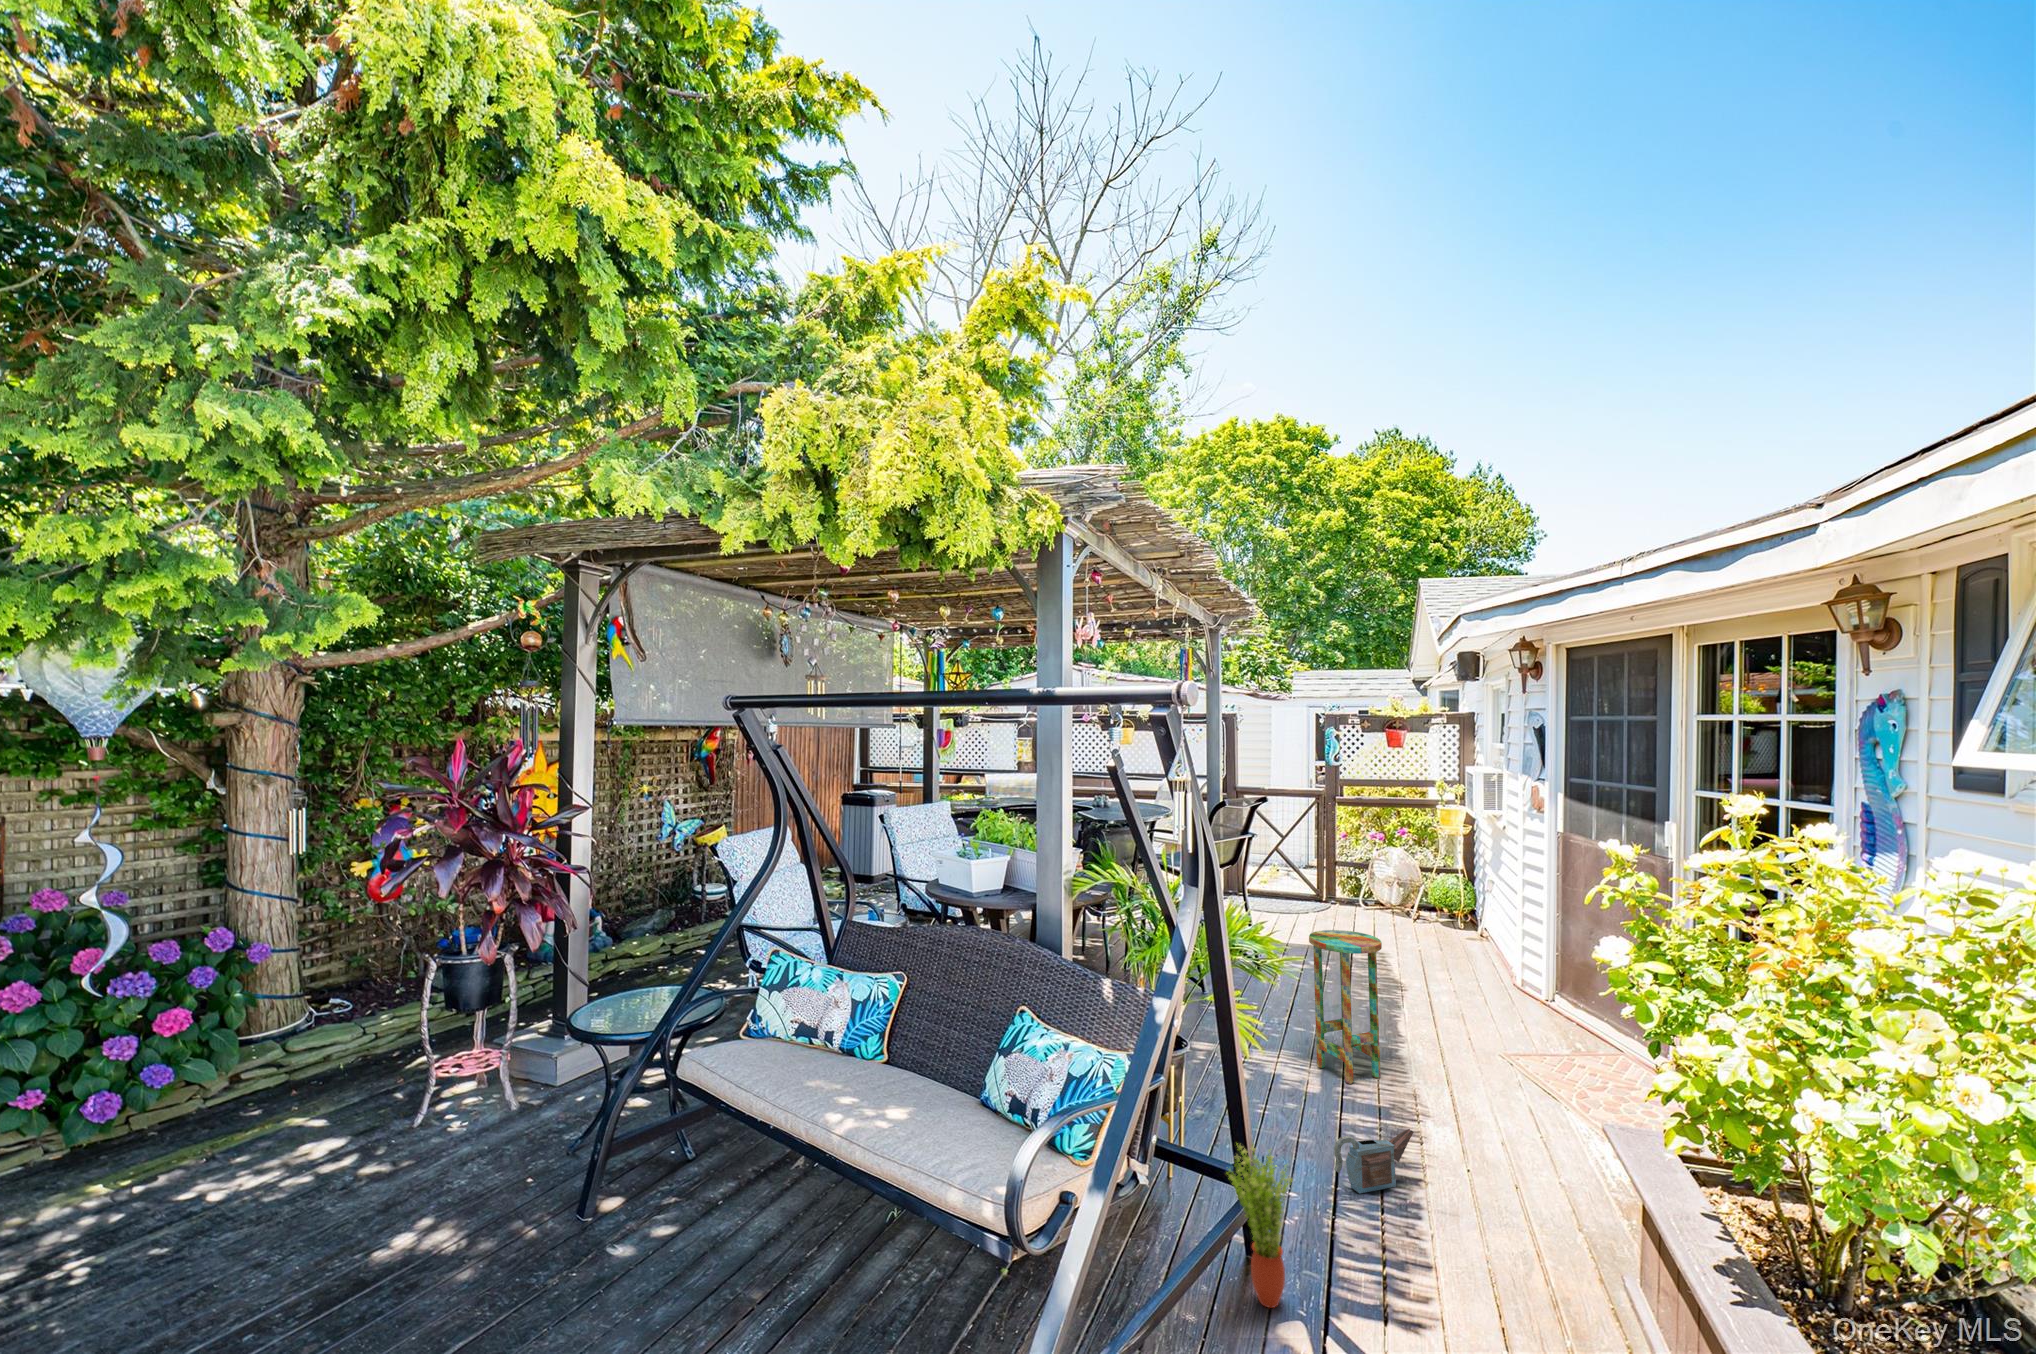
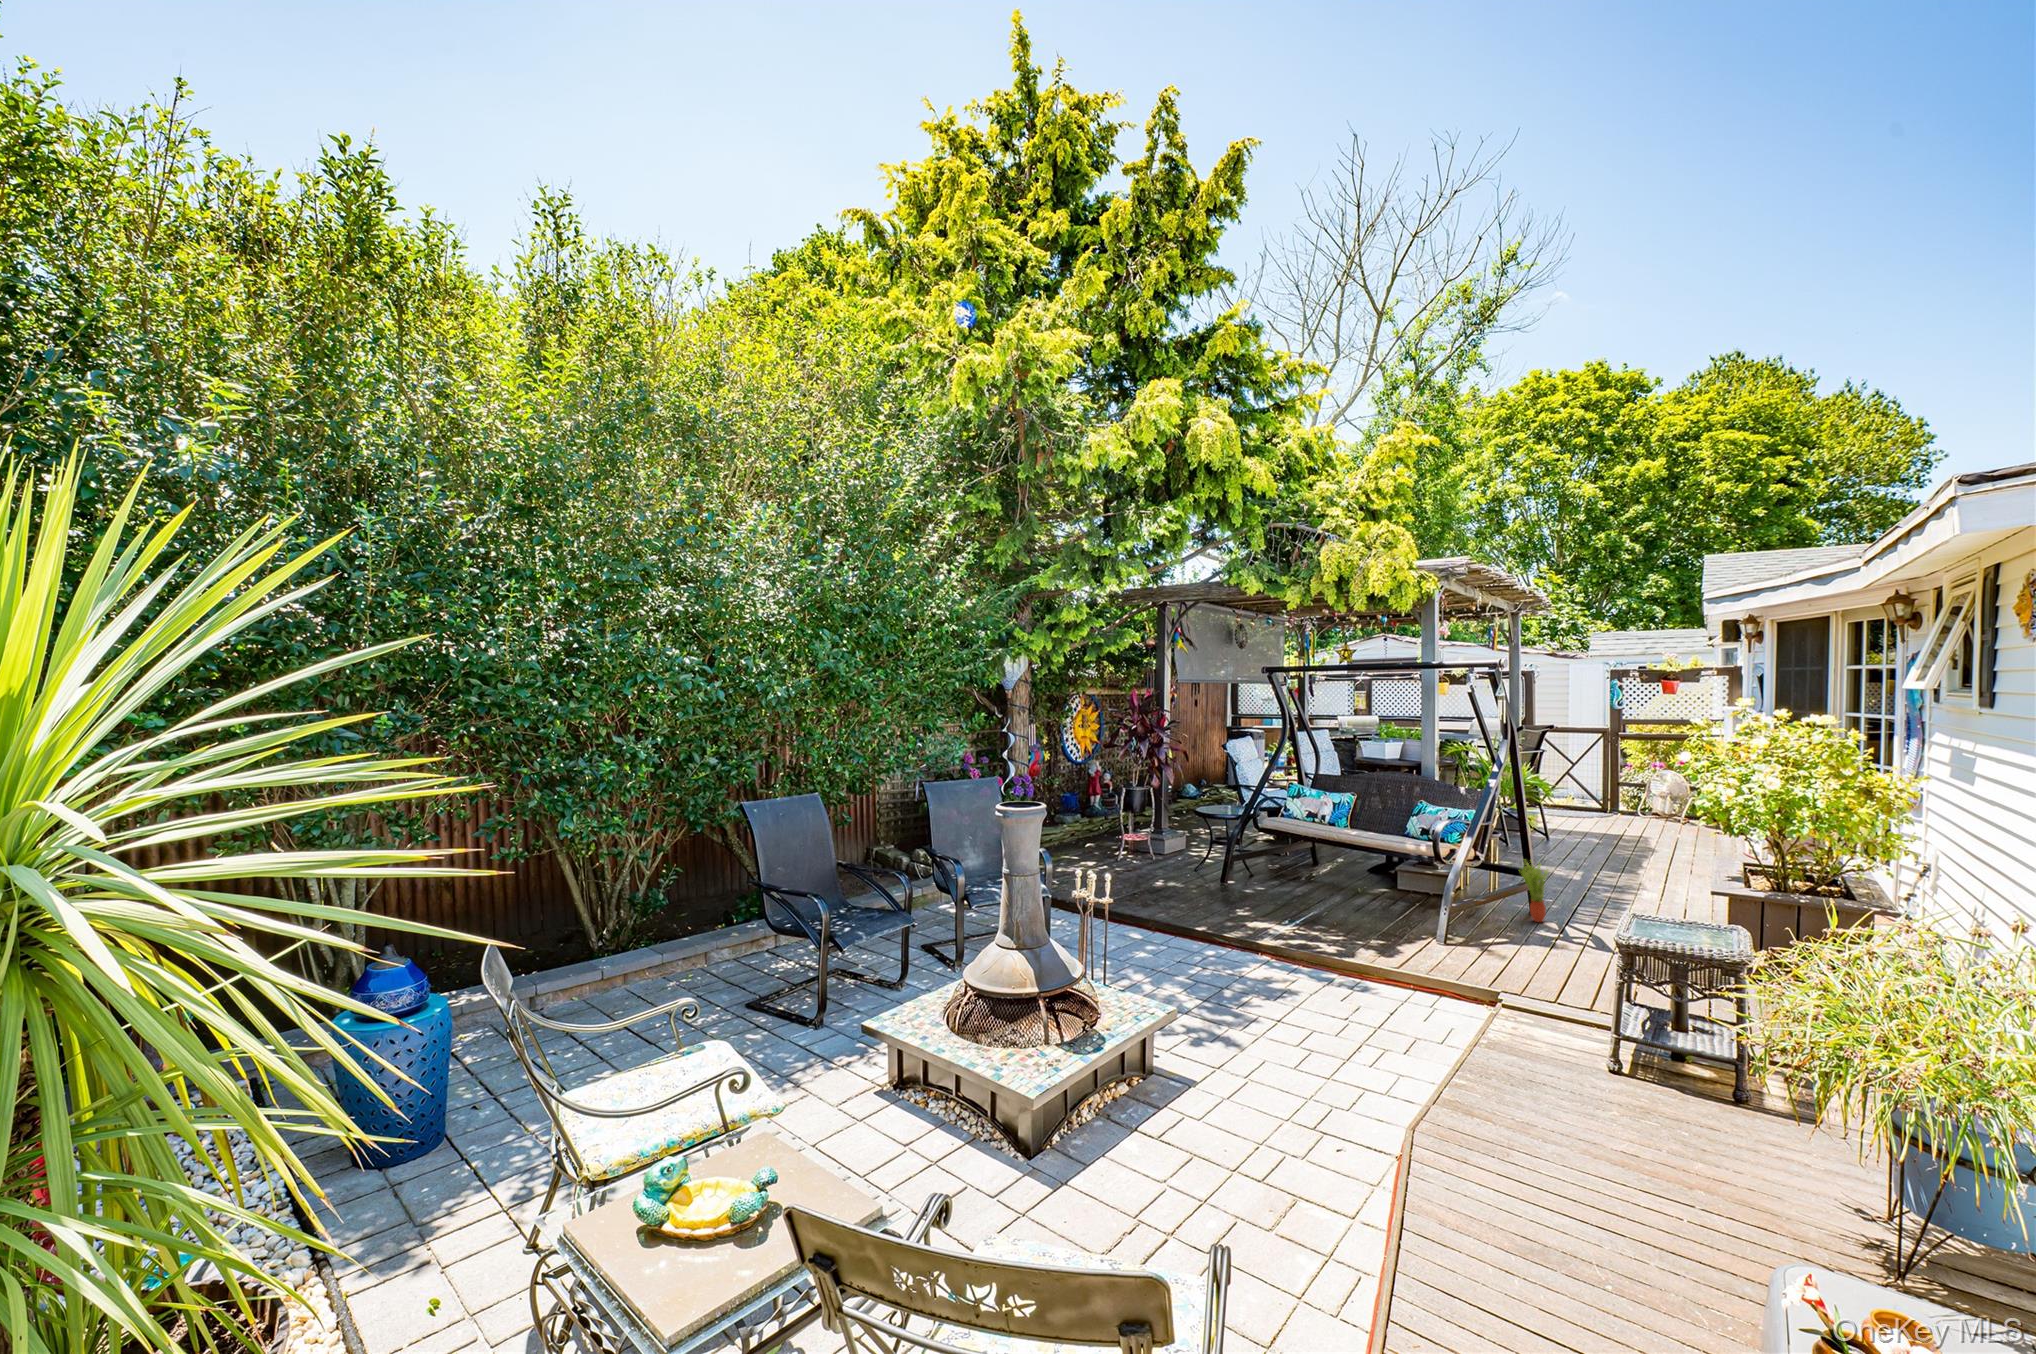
side table: present [1309,930,1382,1084] -> none [1574,801,1621,880]
watering can: present [1334,1129,1414,1194] -> none [1577,879,1624,905]

